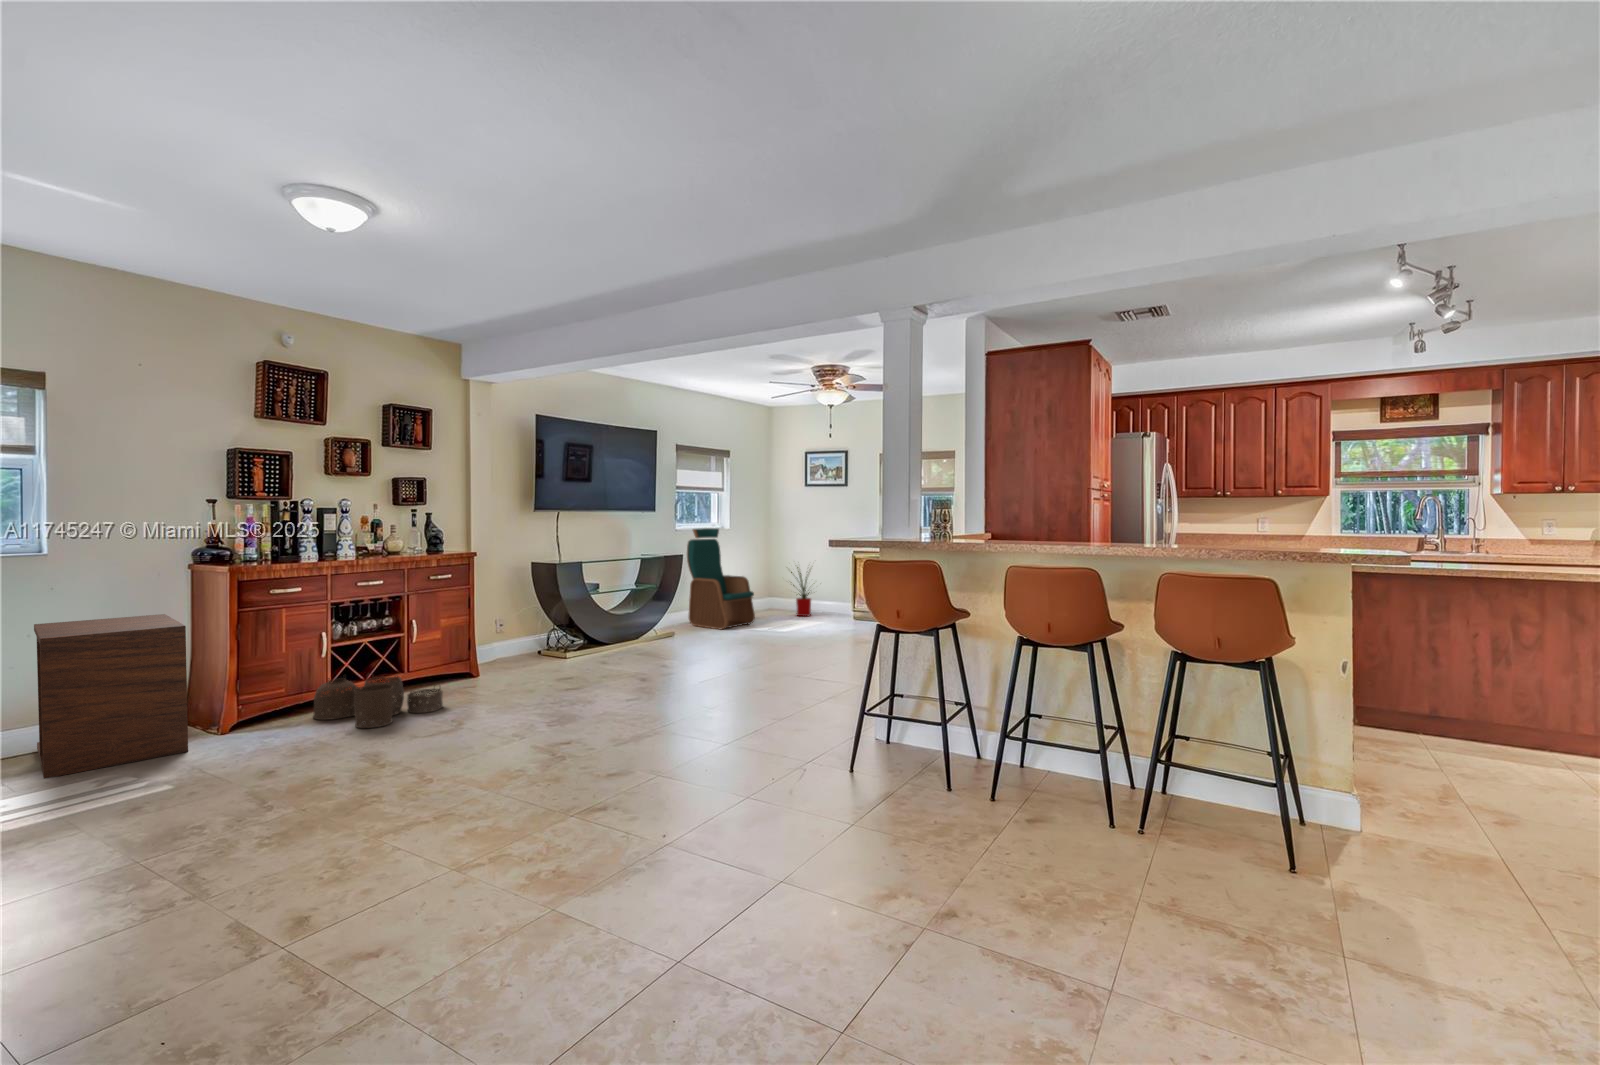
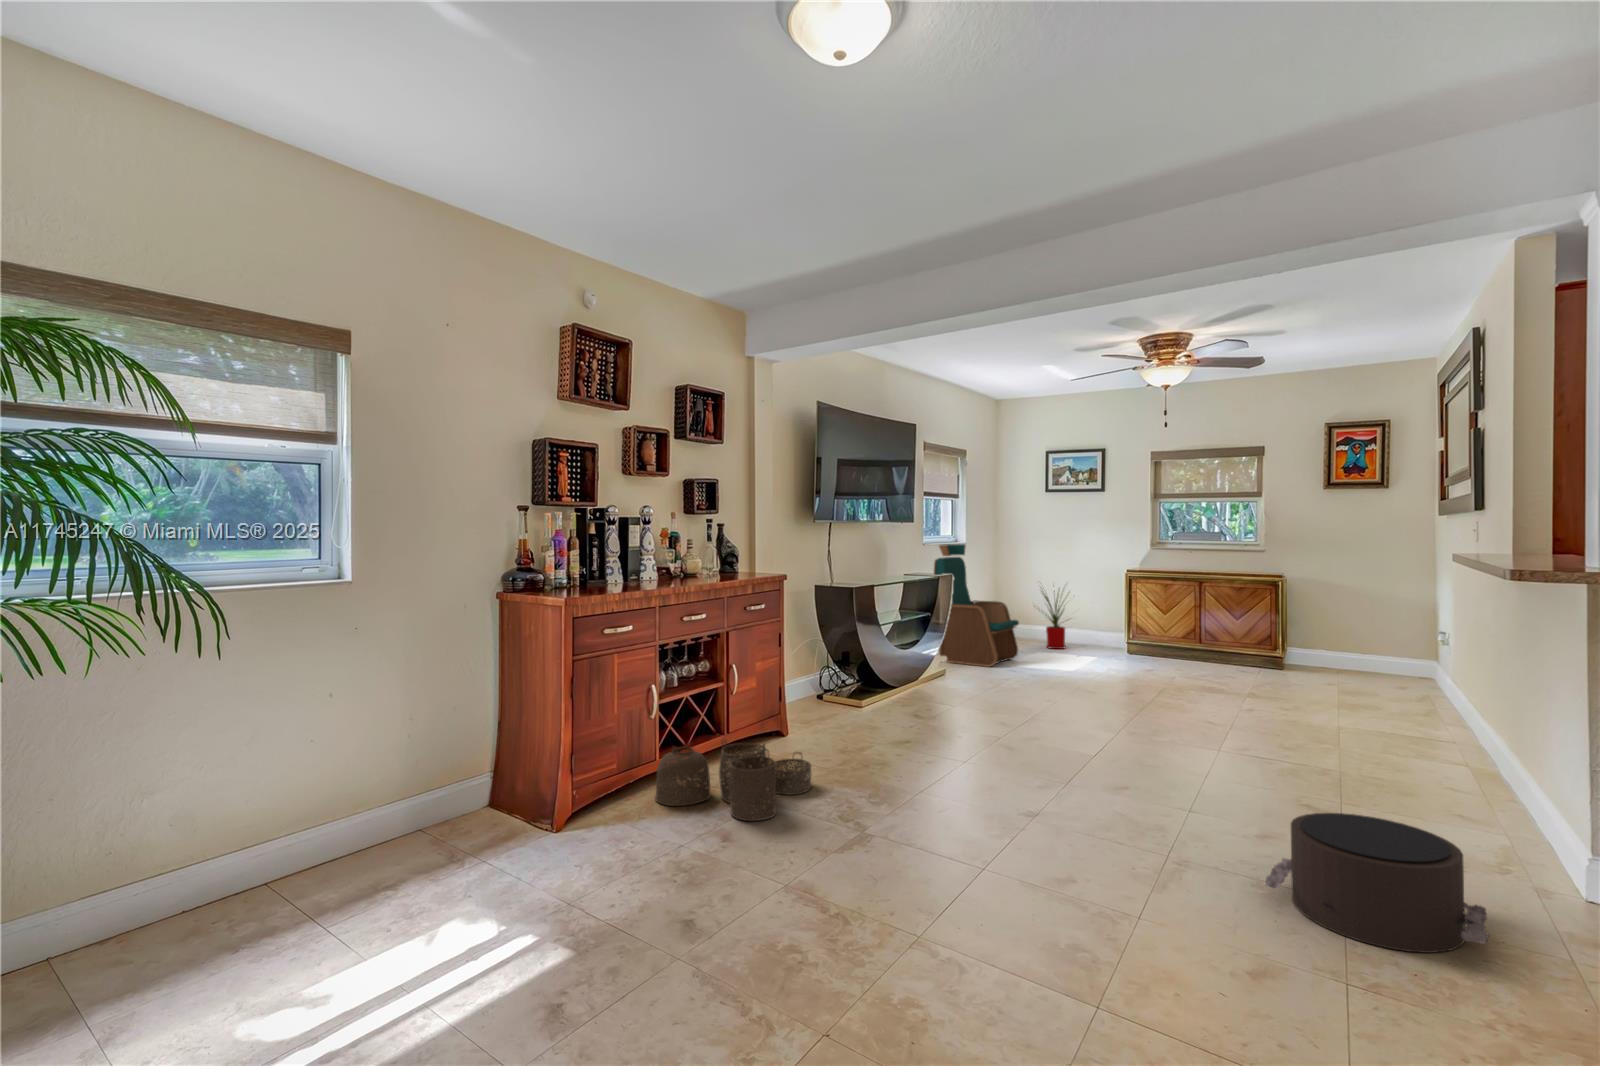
side table: present [34,614,188,779] -> none [335,663,553,917]
pouf: none [626,714,735,791] -> present [1265,813,1489,953]

